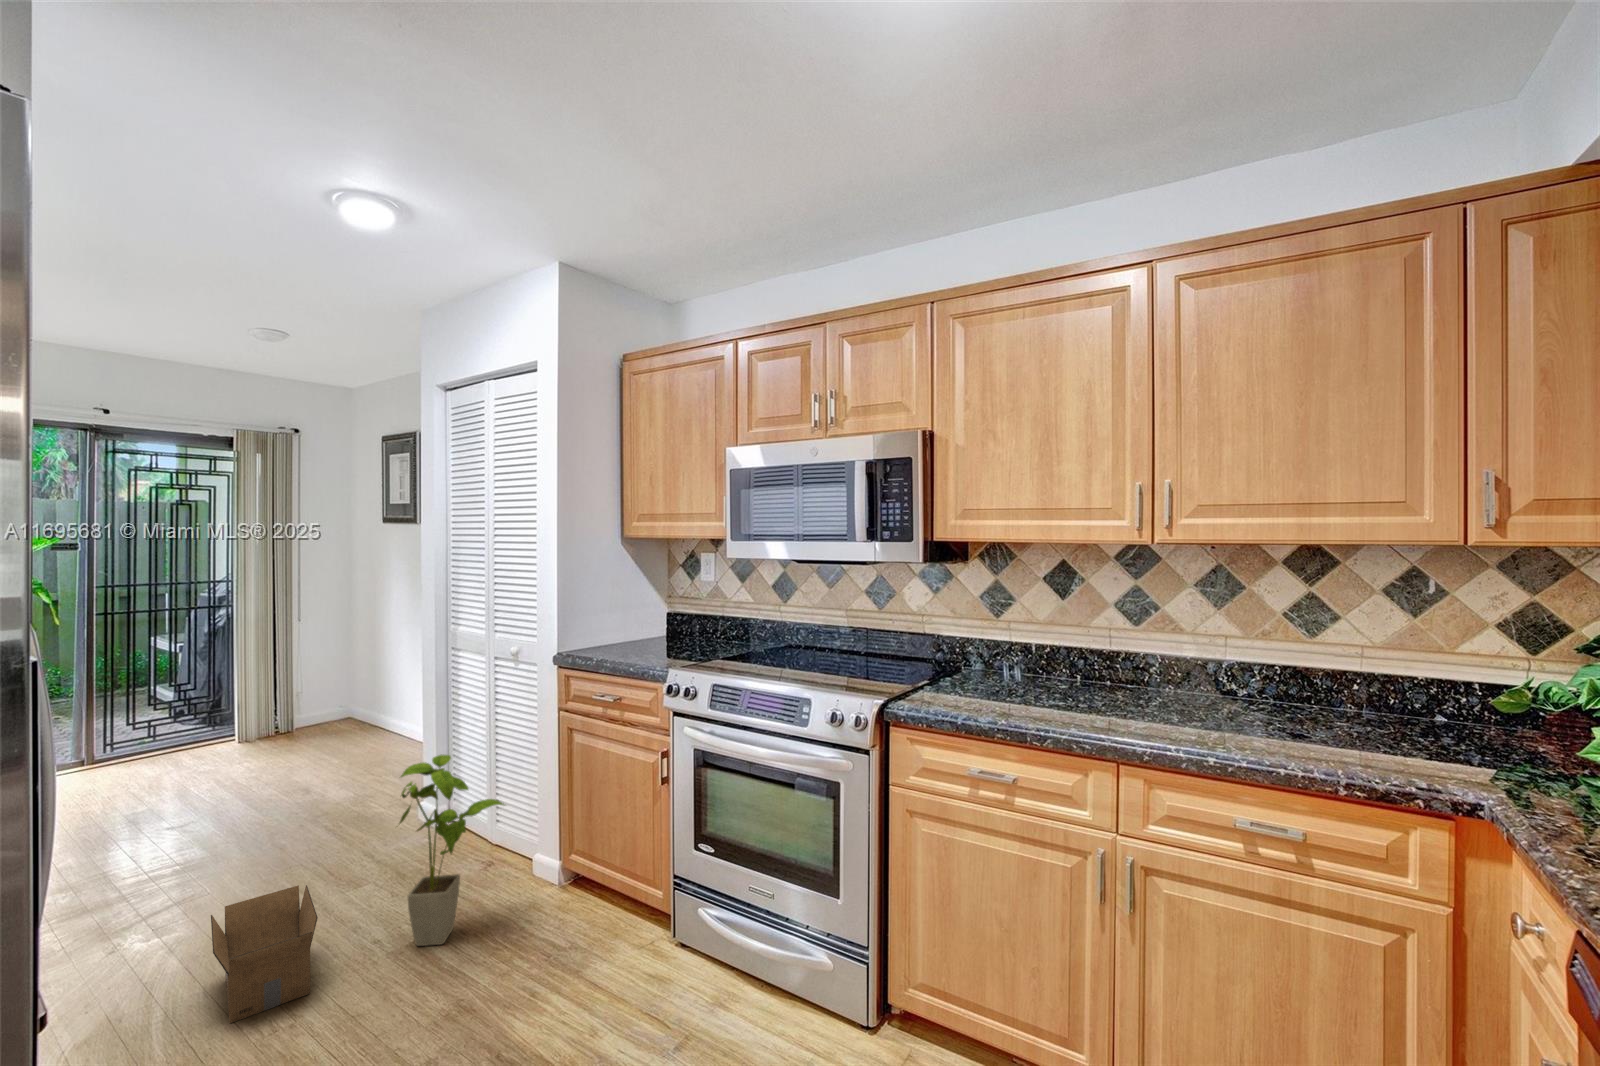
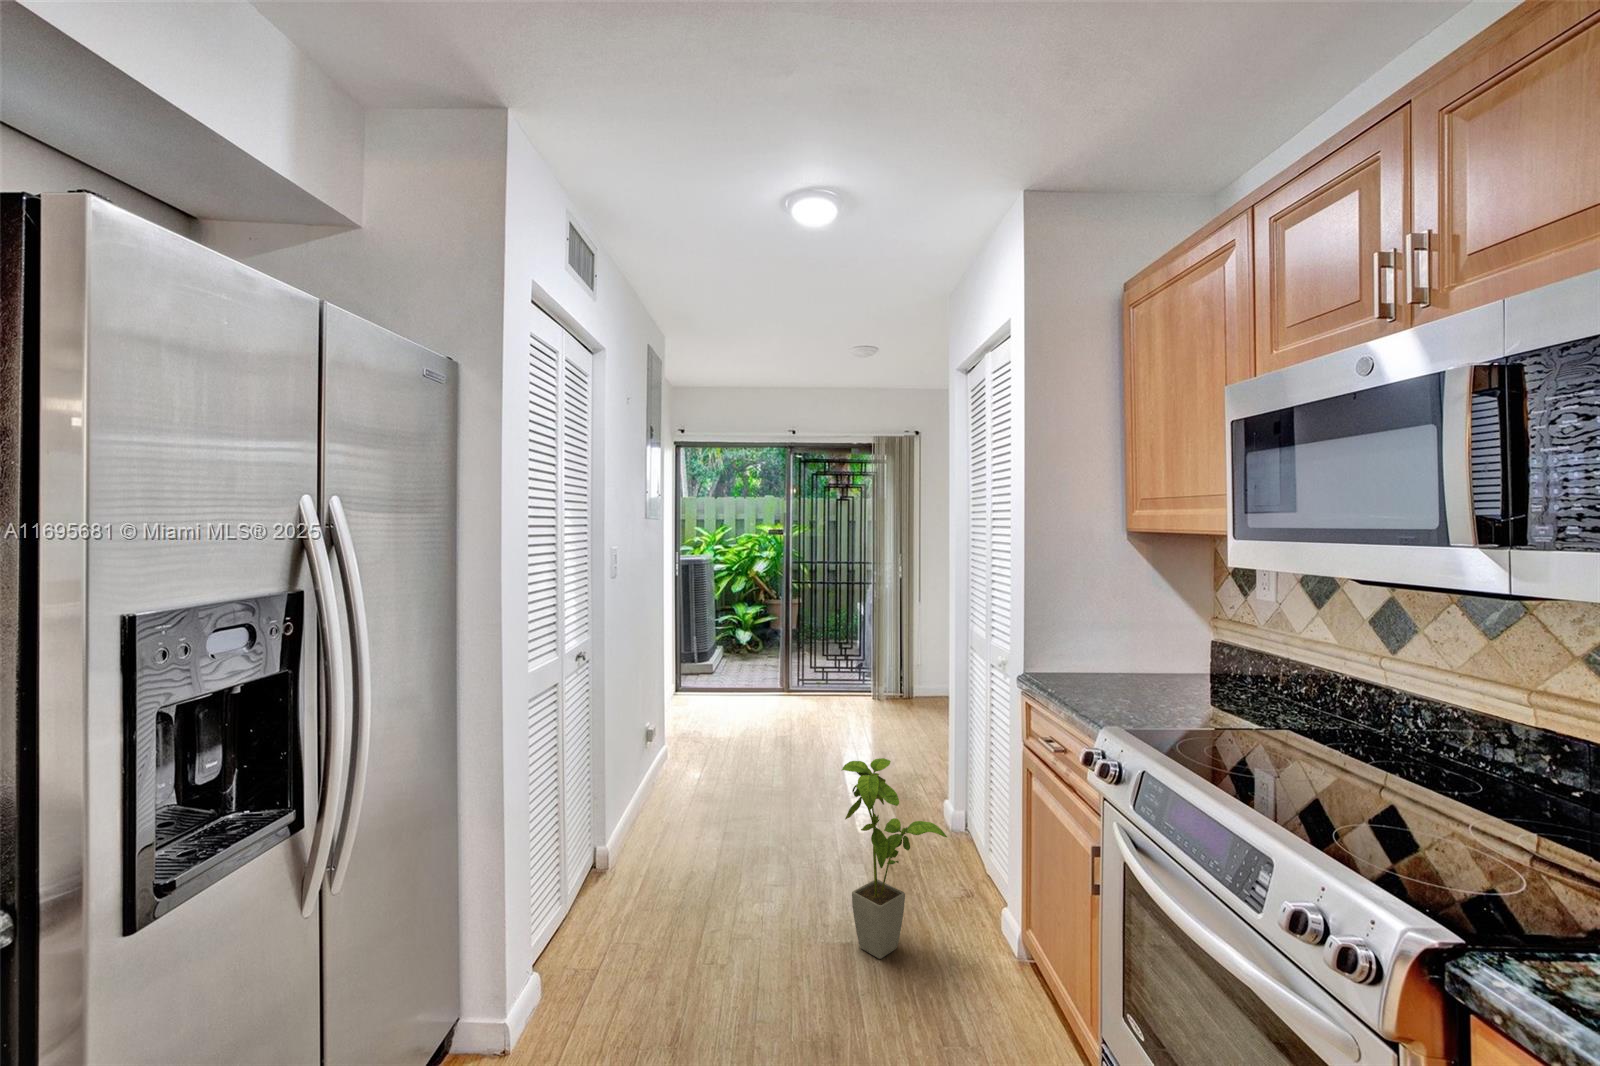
cardboard box: present [211,885,318,1023] -> none [704,836,791,944]

